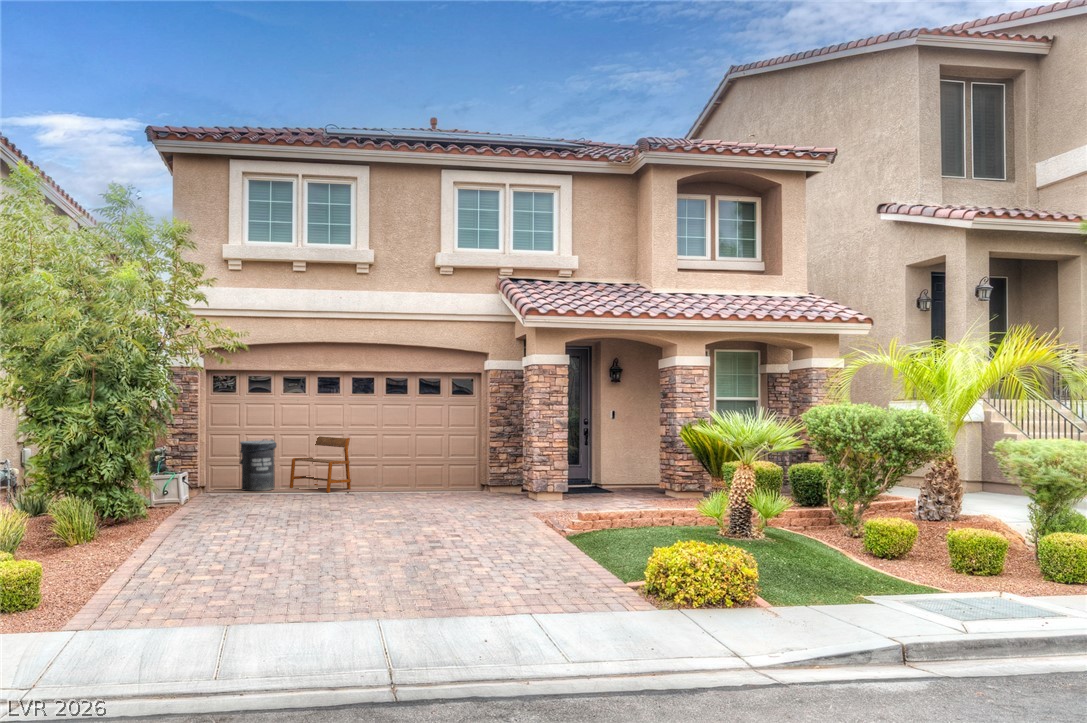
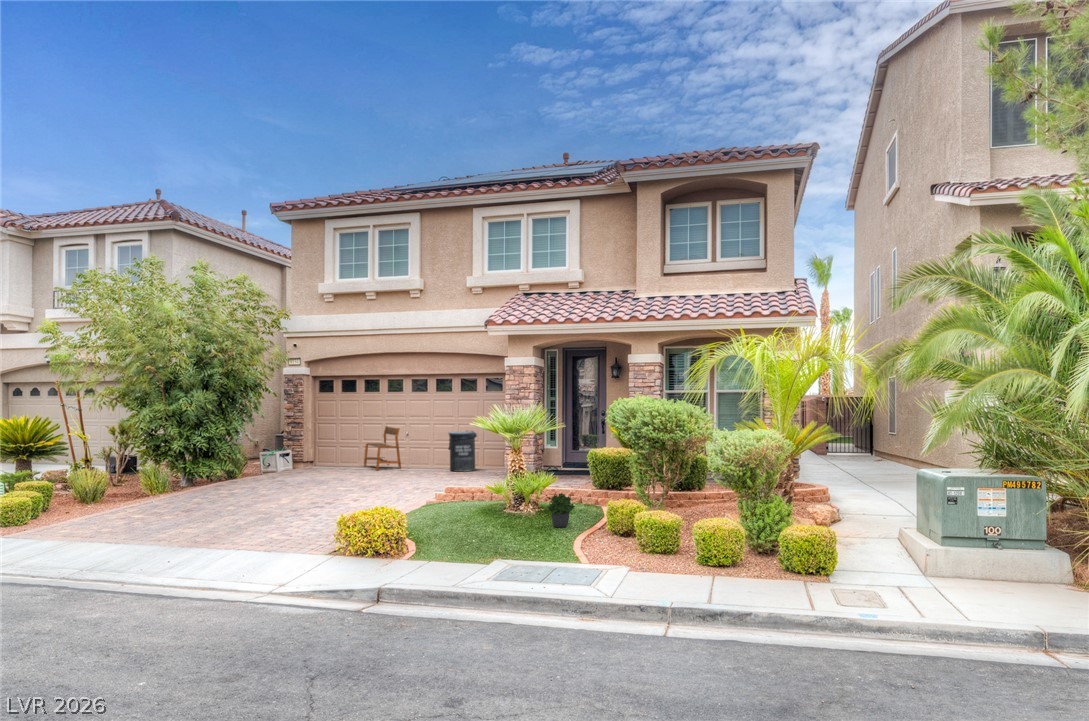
trash can: present [239,440,276,491] -> present [448,431,477,472]
potted plant: none [759,511,794,550] -> present [547,493,575,528]

